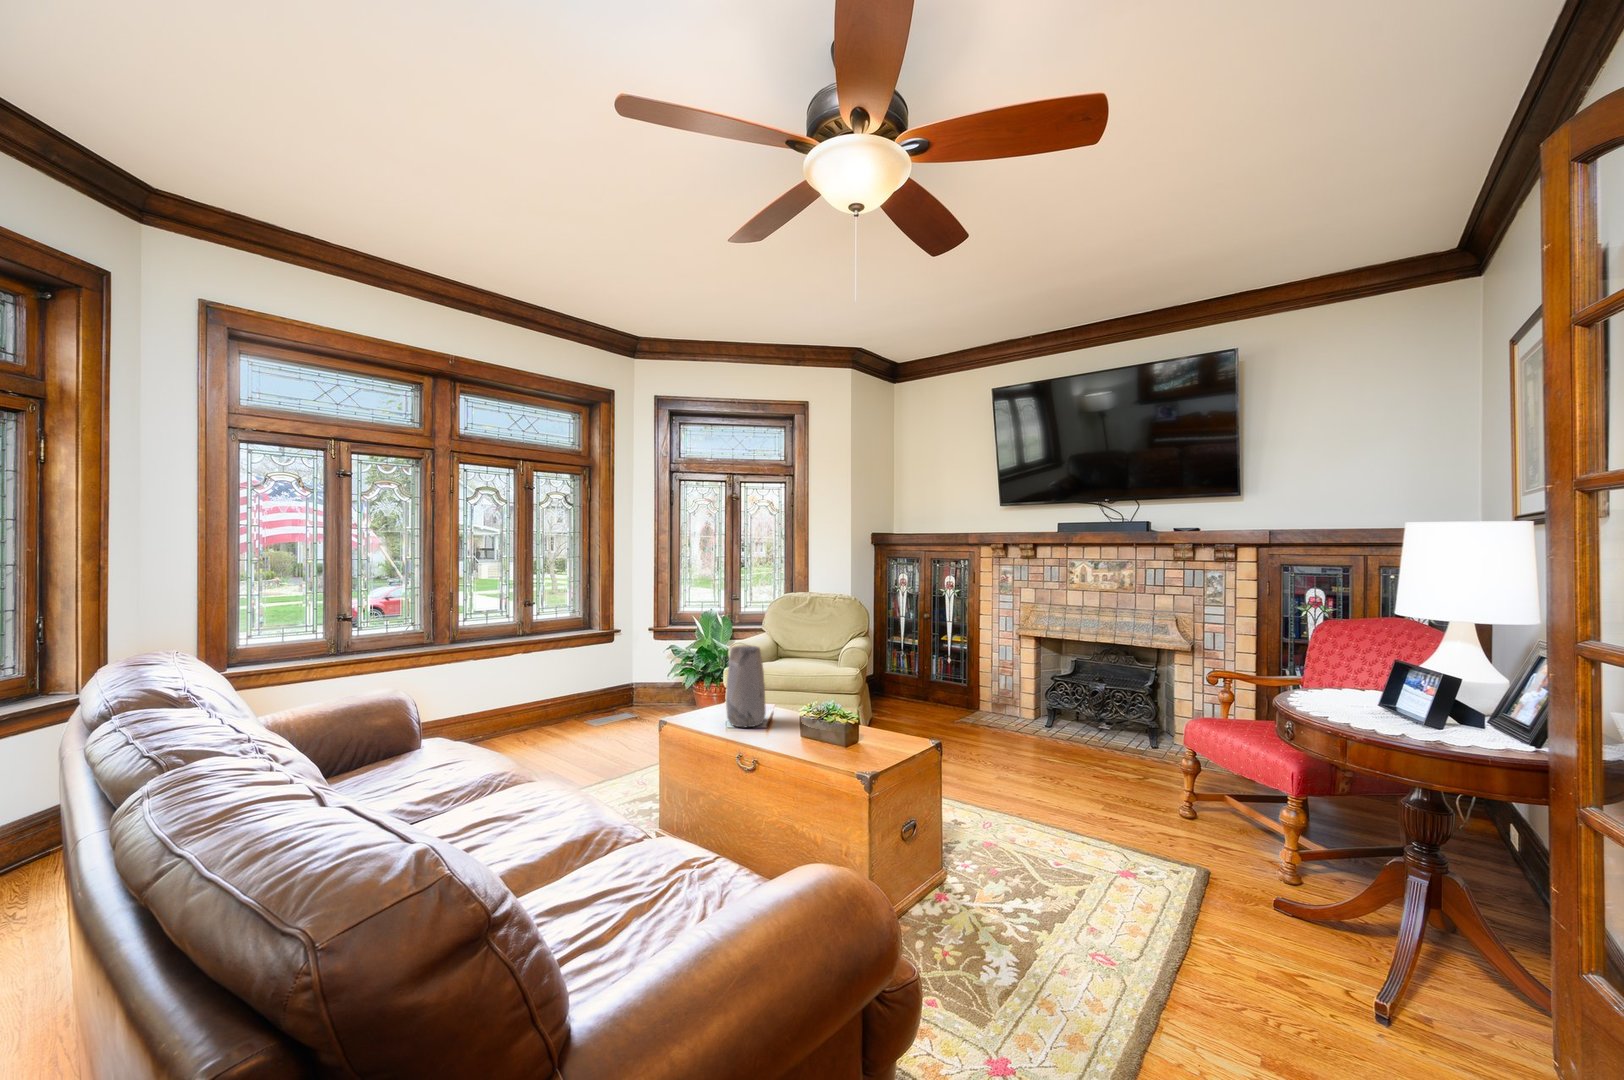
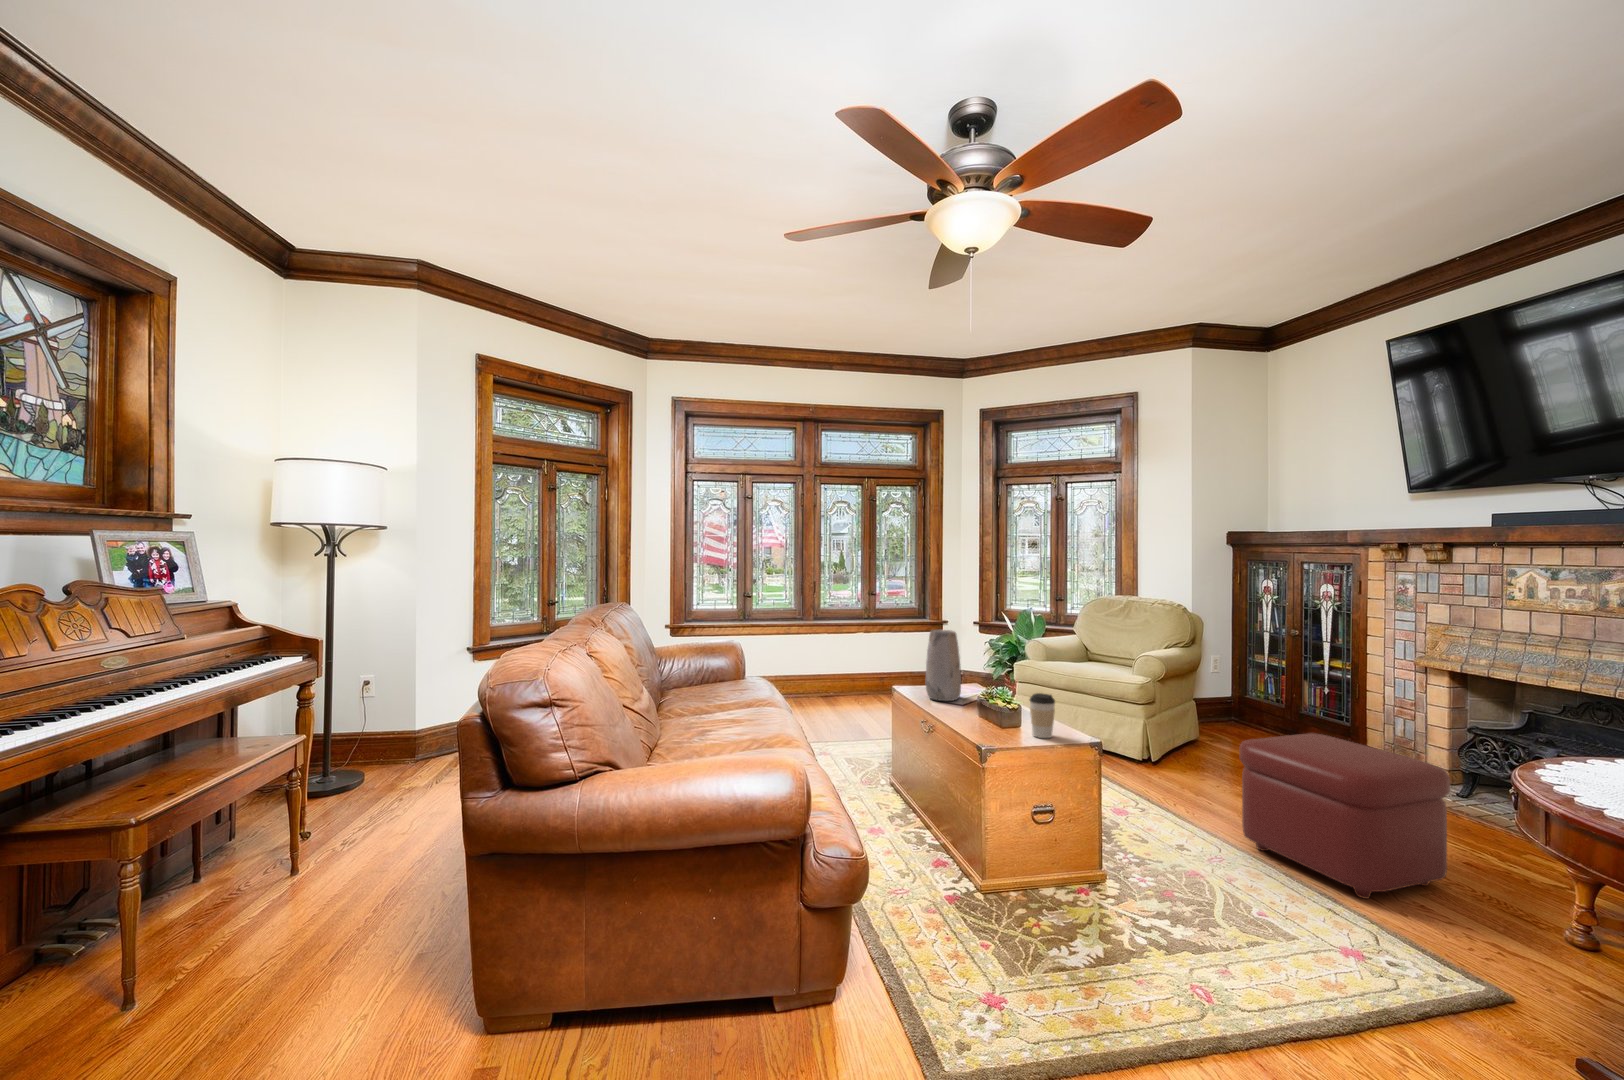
ottoman: none [985,699,1111,822] -> present [1240,733,1450,899]
coffee cup: none [878,702,903,748] -> present [1030,693,1055,738]

